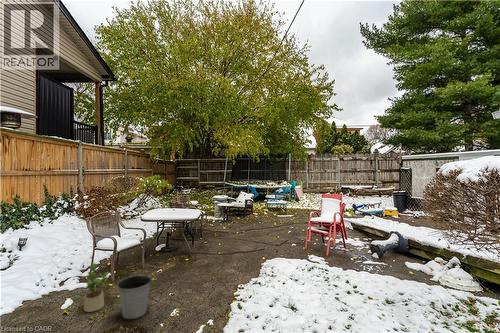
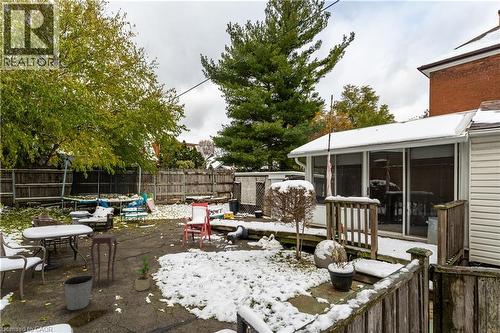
side table: none [167,226,200,292] -> present [91,234,117,287]
potted plant: present [84,263,108,312] -> present [135,255,150,291]

